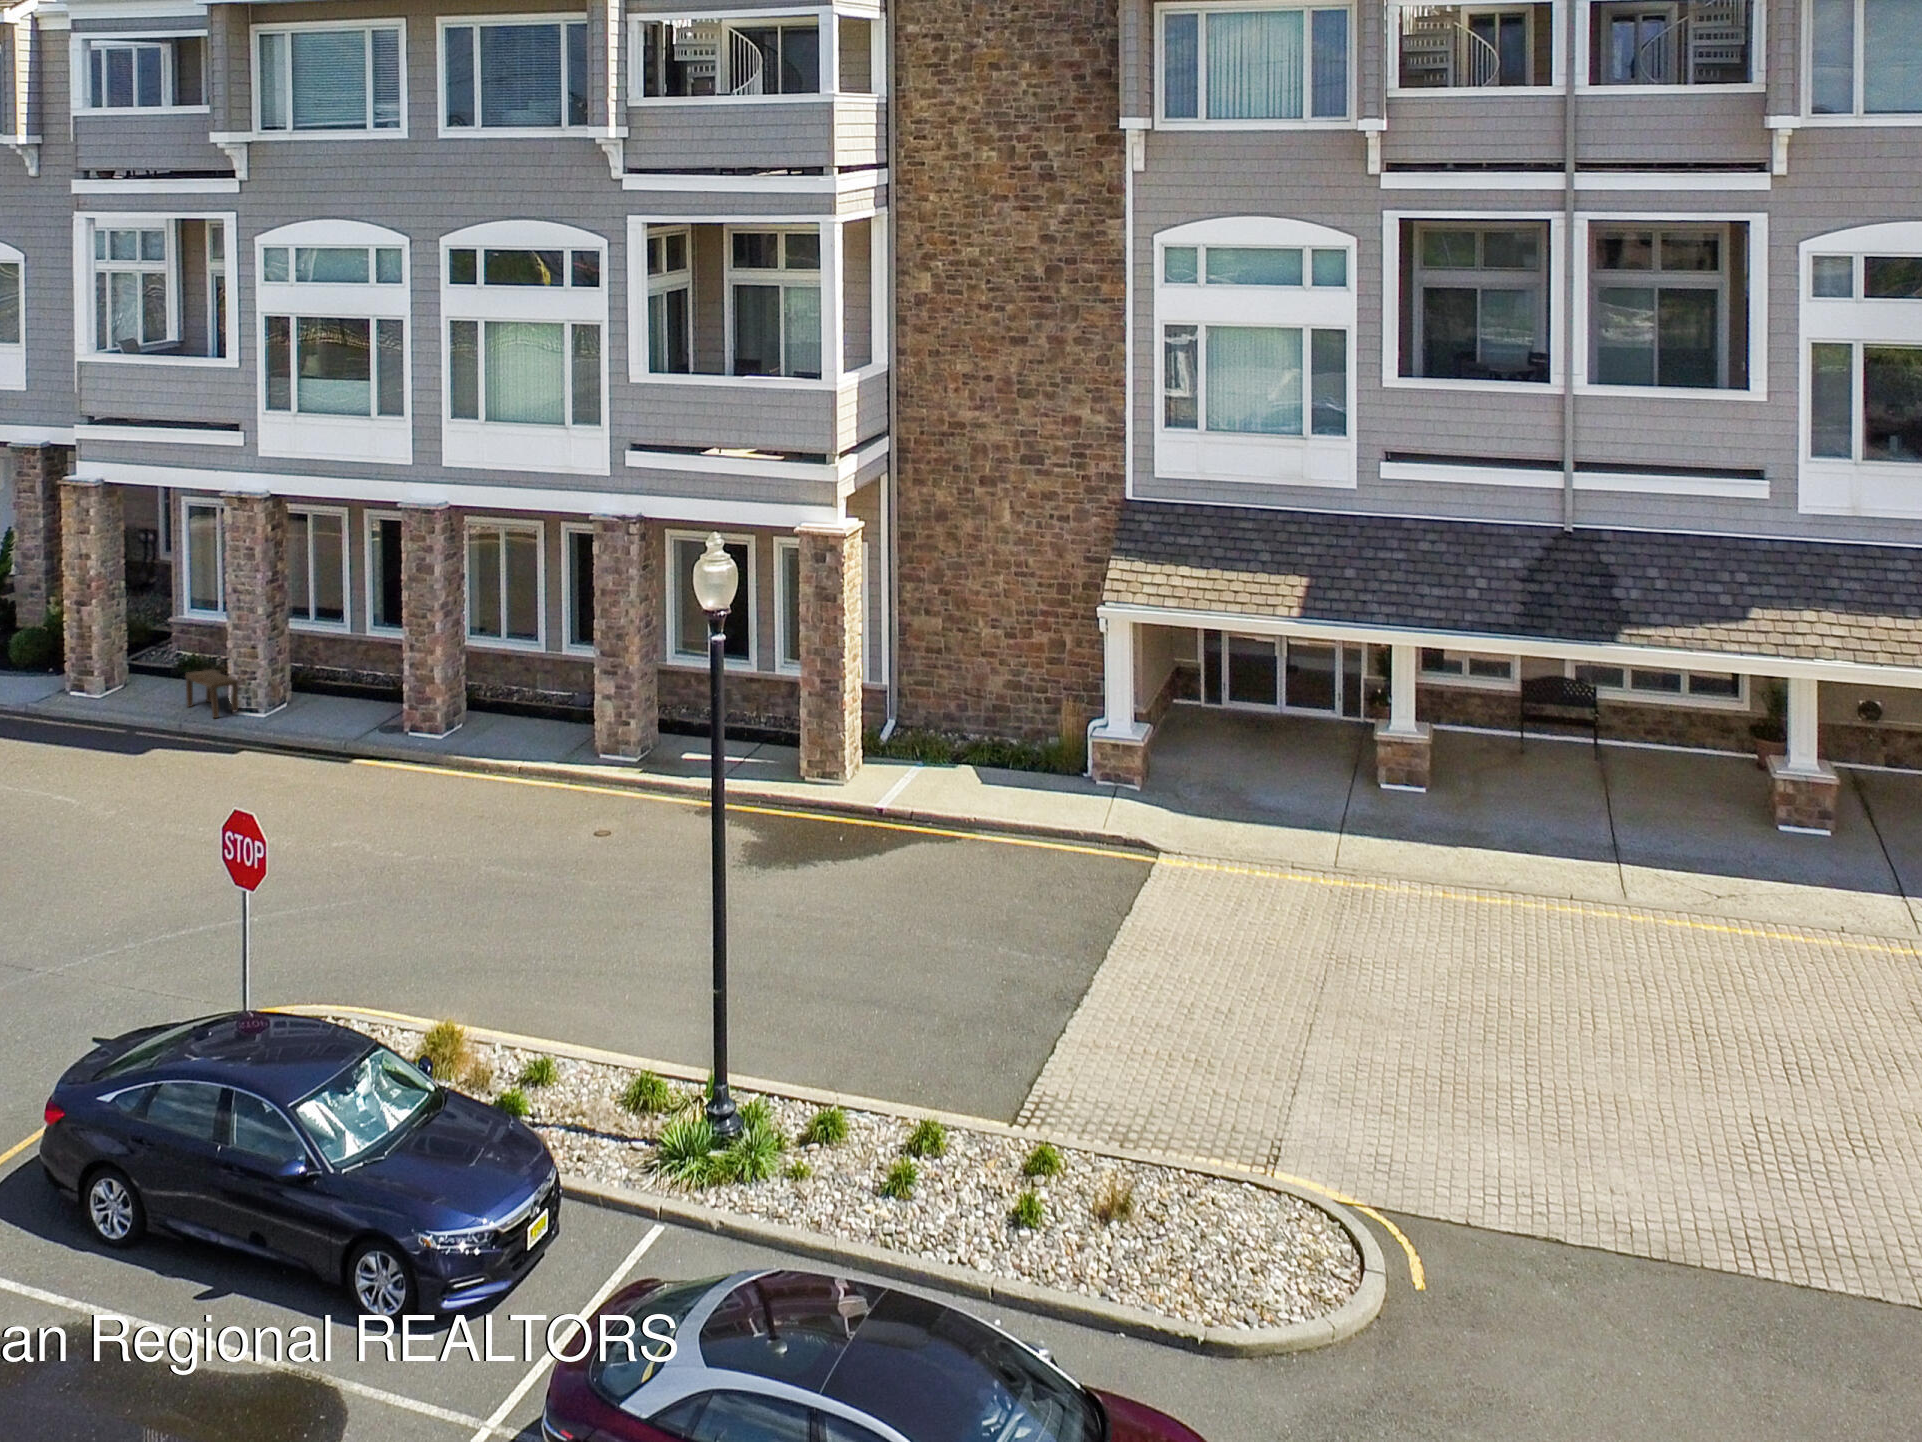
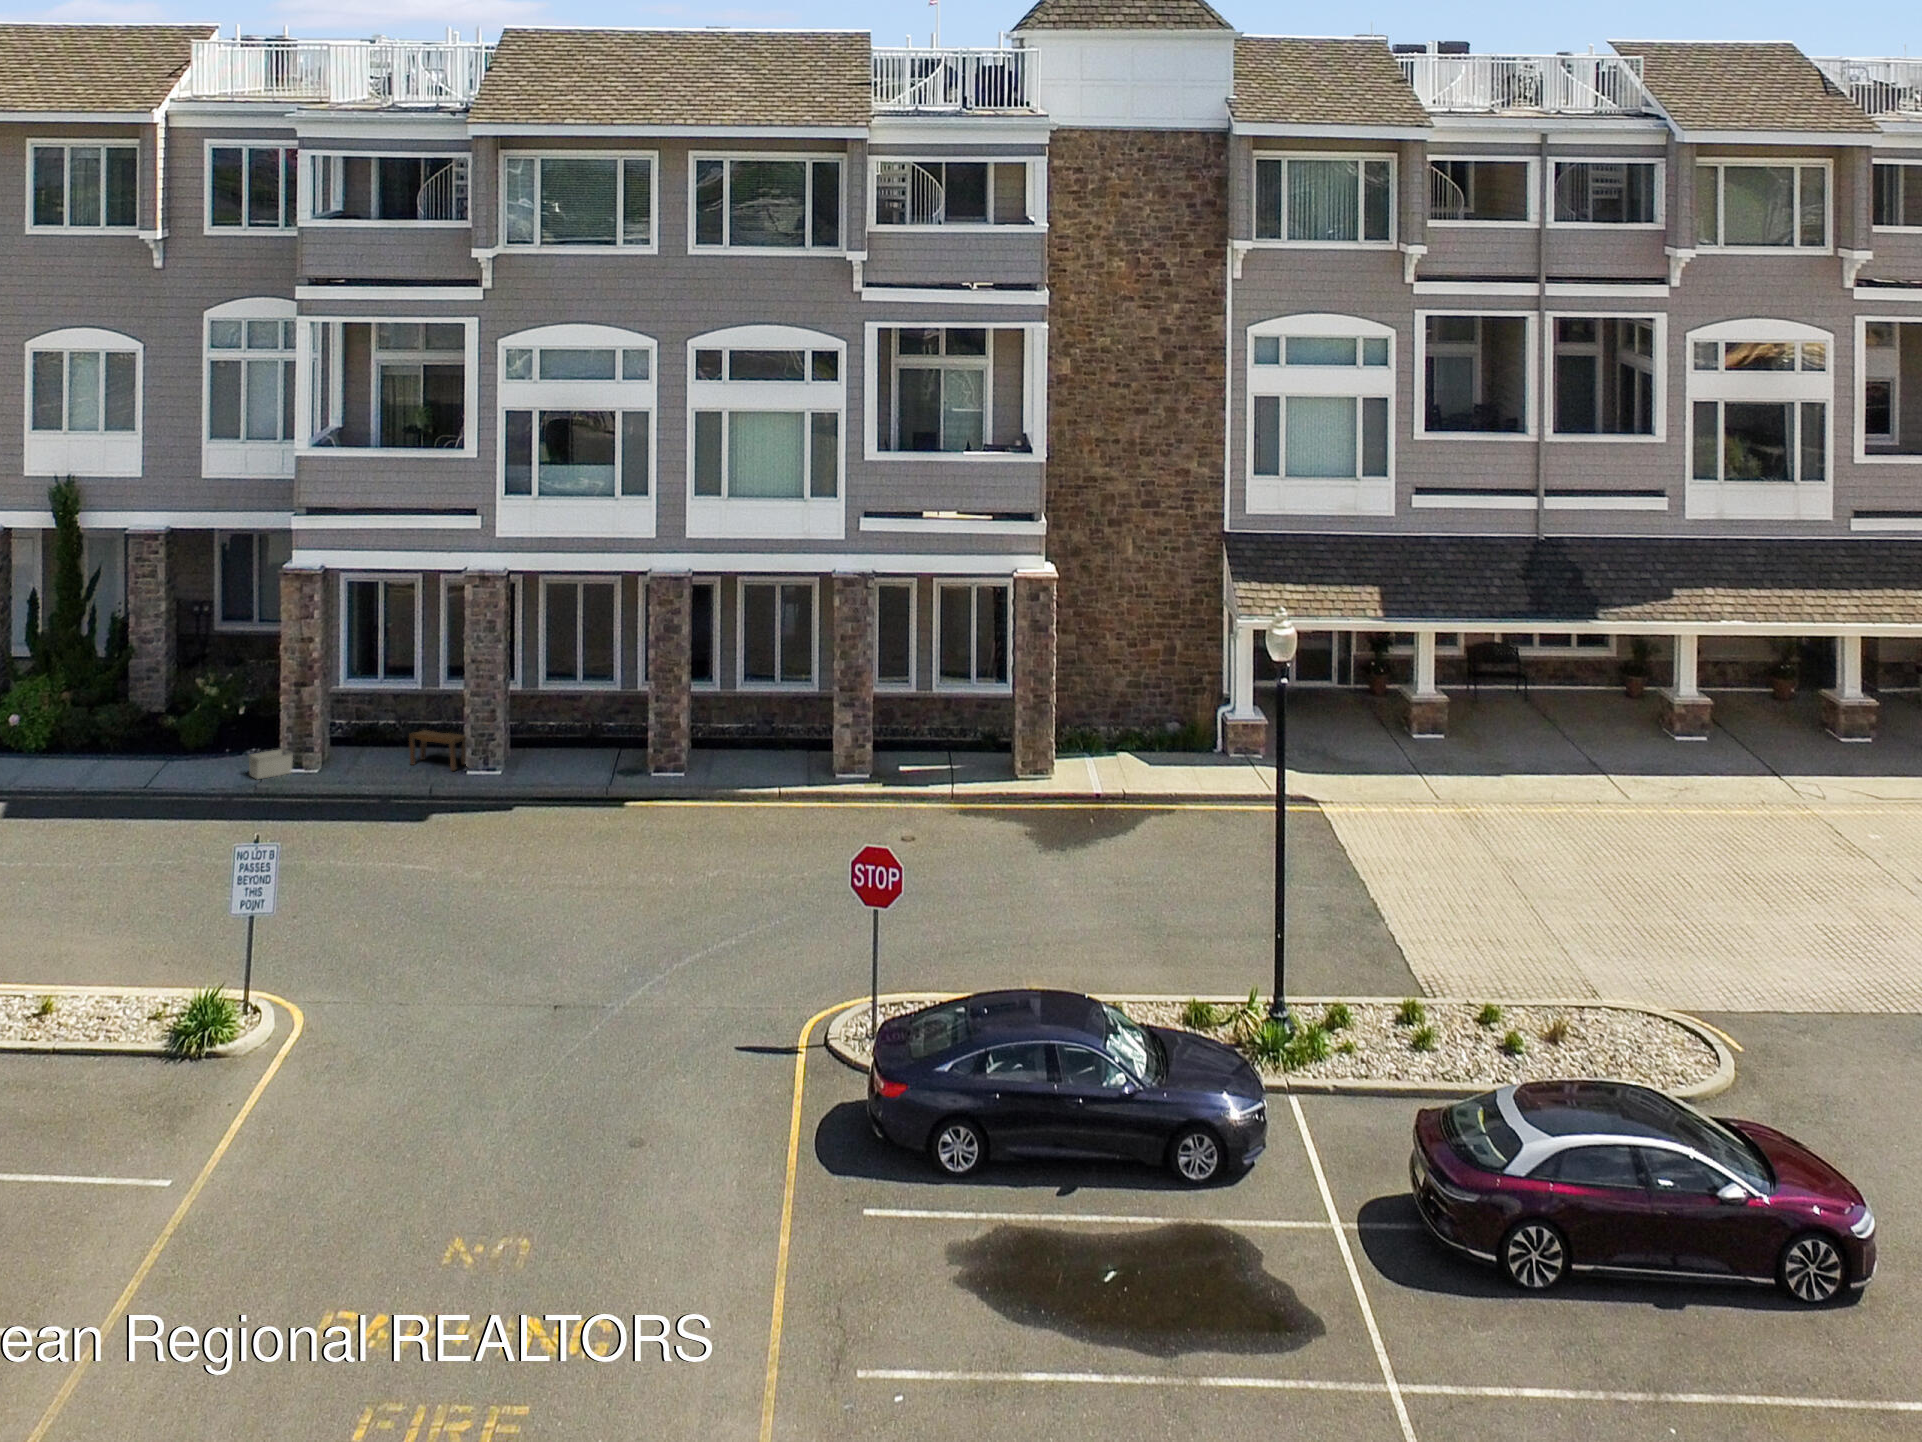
storage bin: none [19,678,65,710] -> present [248,749,293,779]

